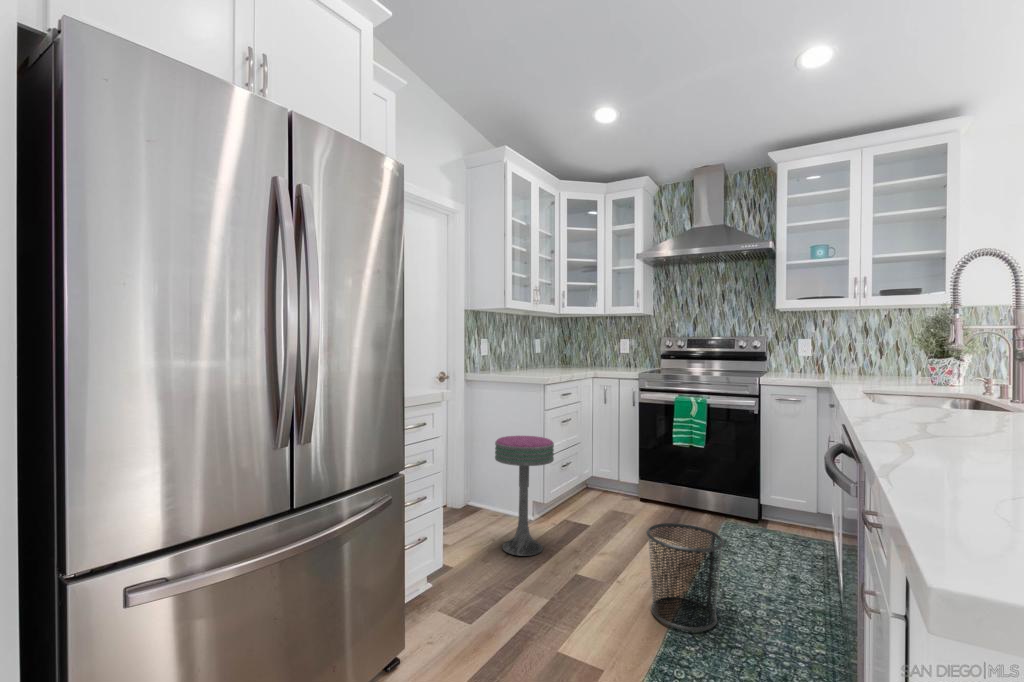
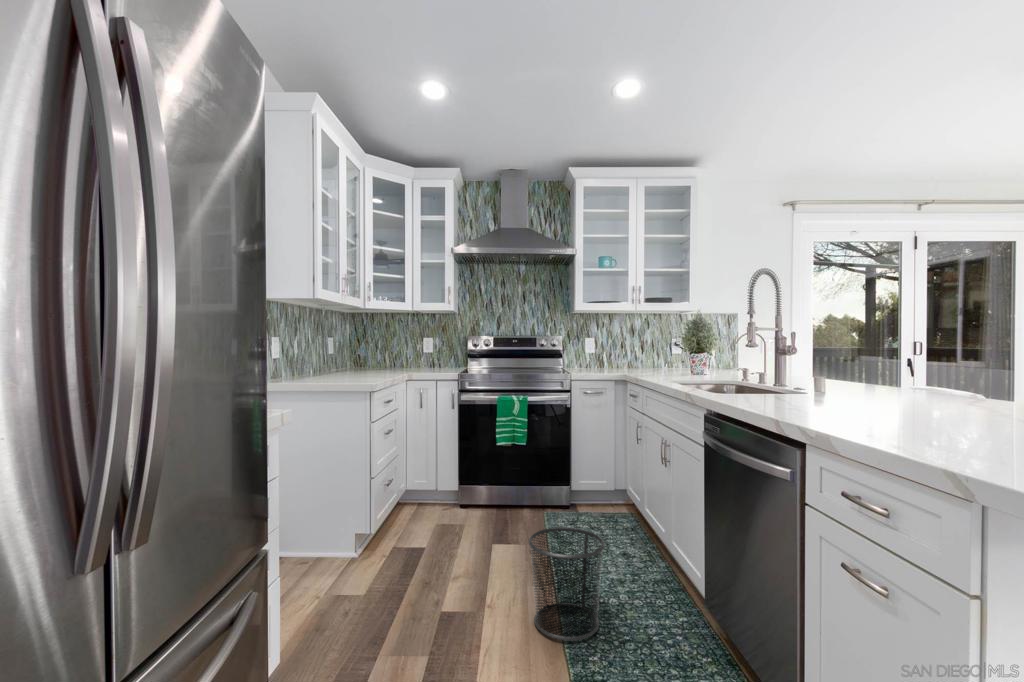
bar stool: present [495,436,554,556] -> none [324,454,399,605]

